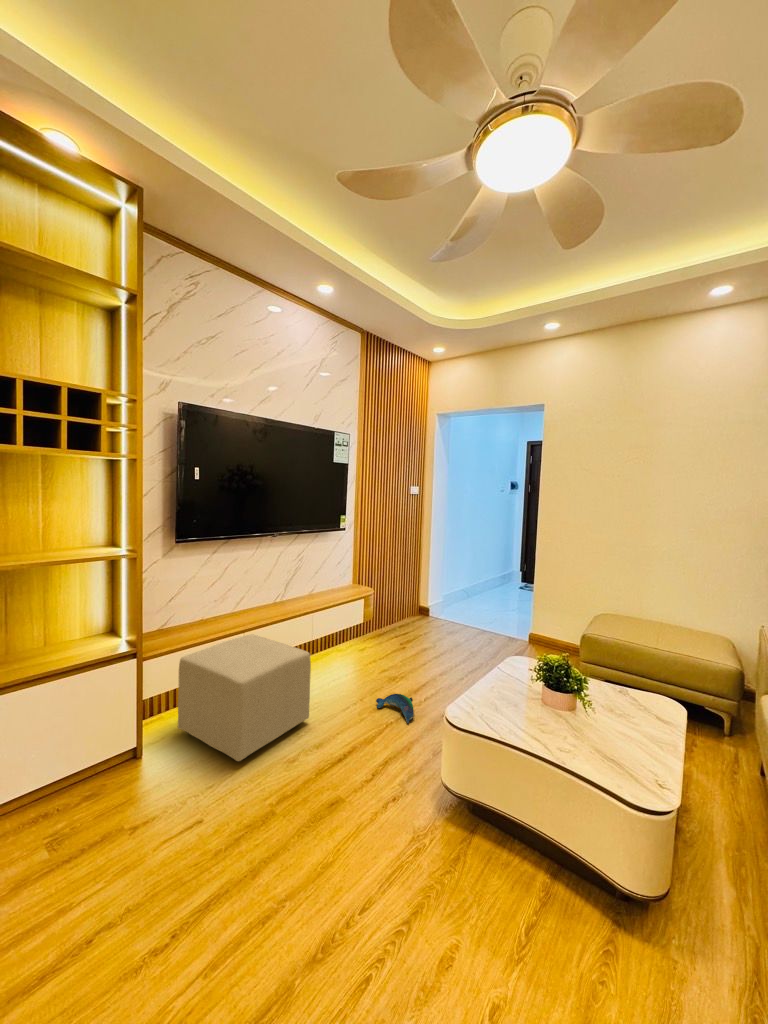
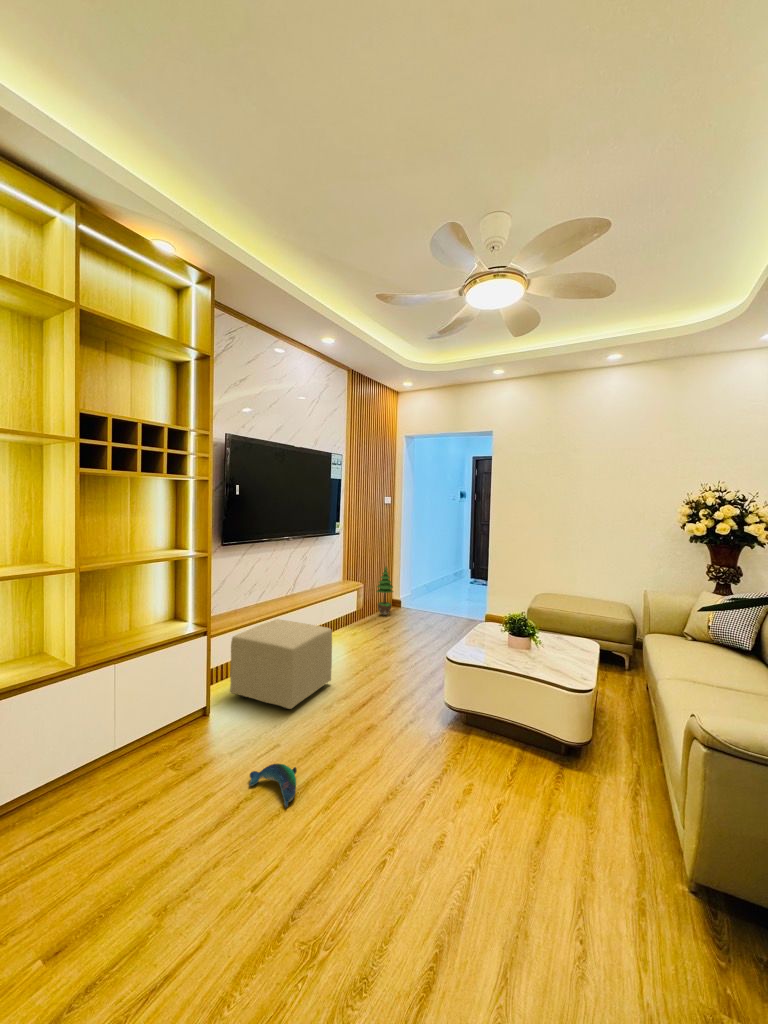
potted tree: none [397,567,419,626] -> present [376,567,393,615]
plush toy: present [376,694,414,723] -> present [249,764,297,807]

